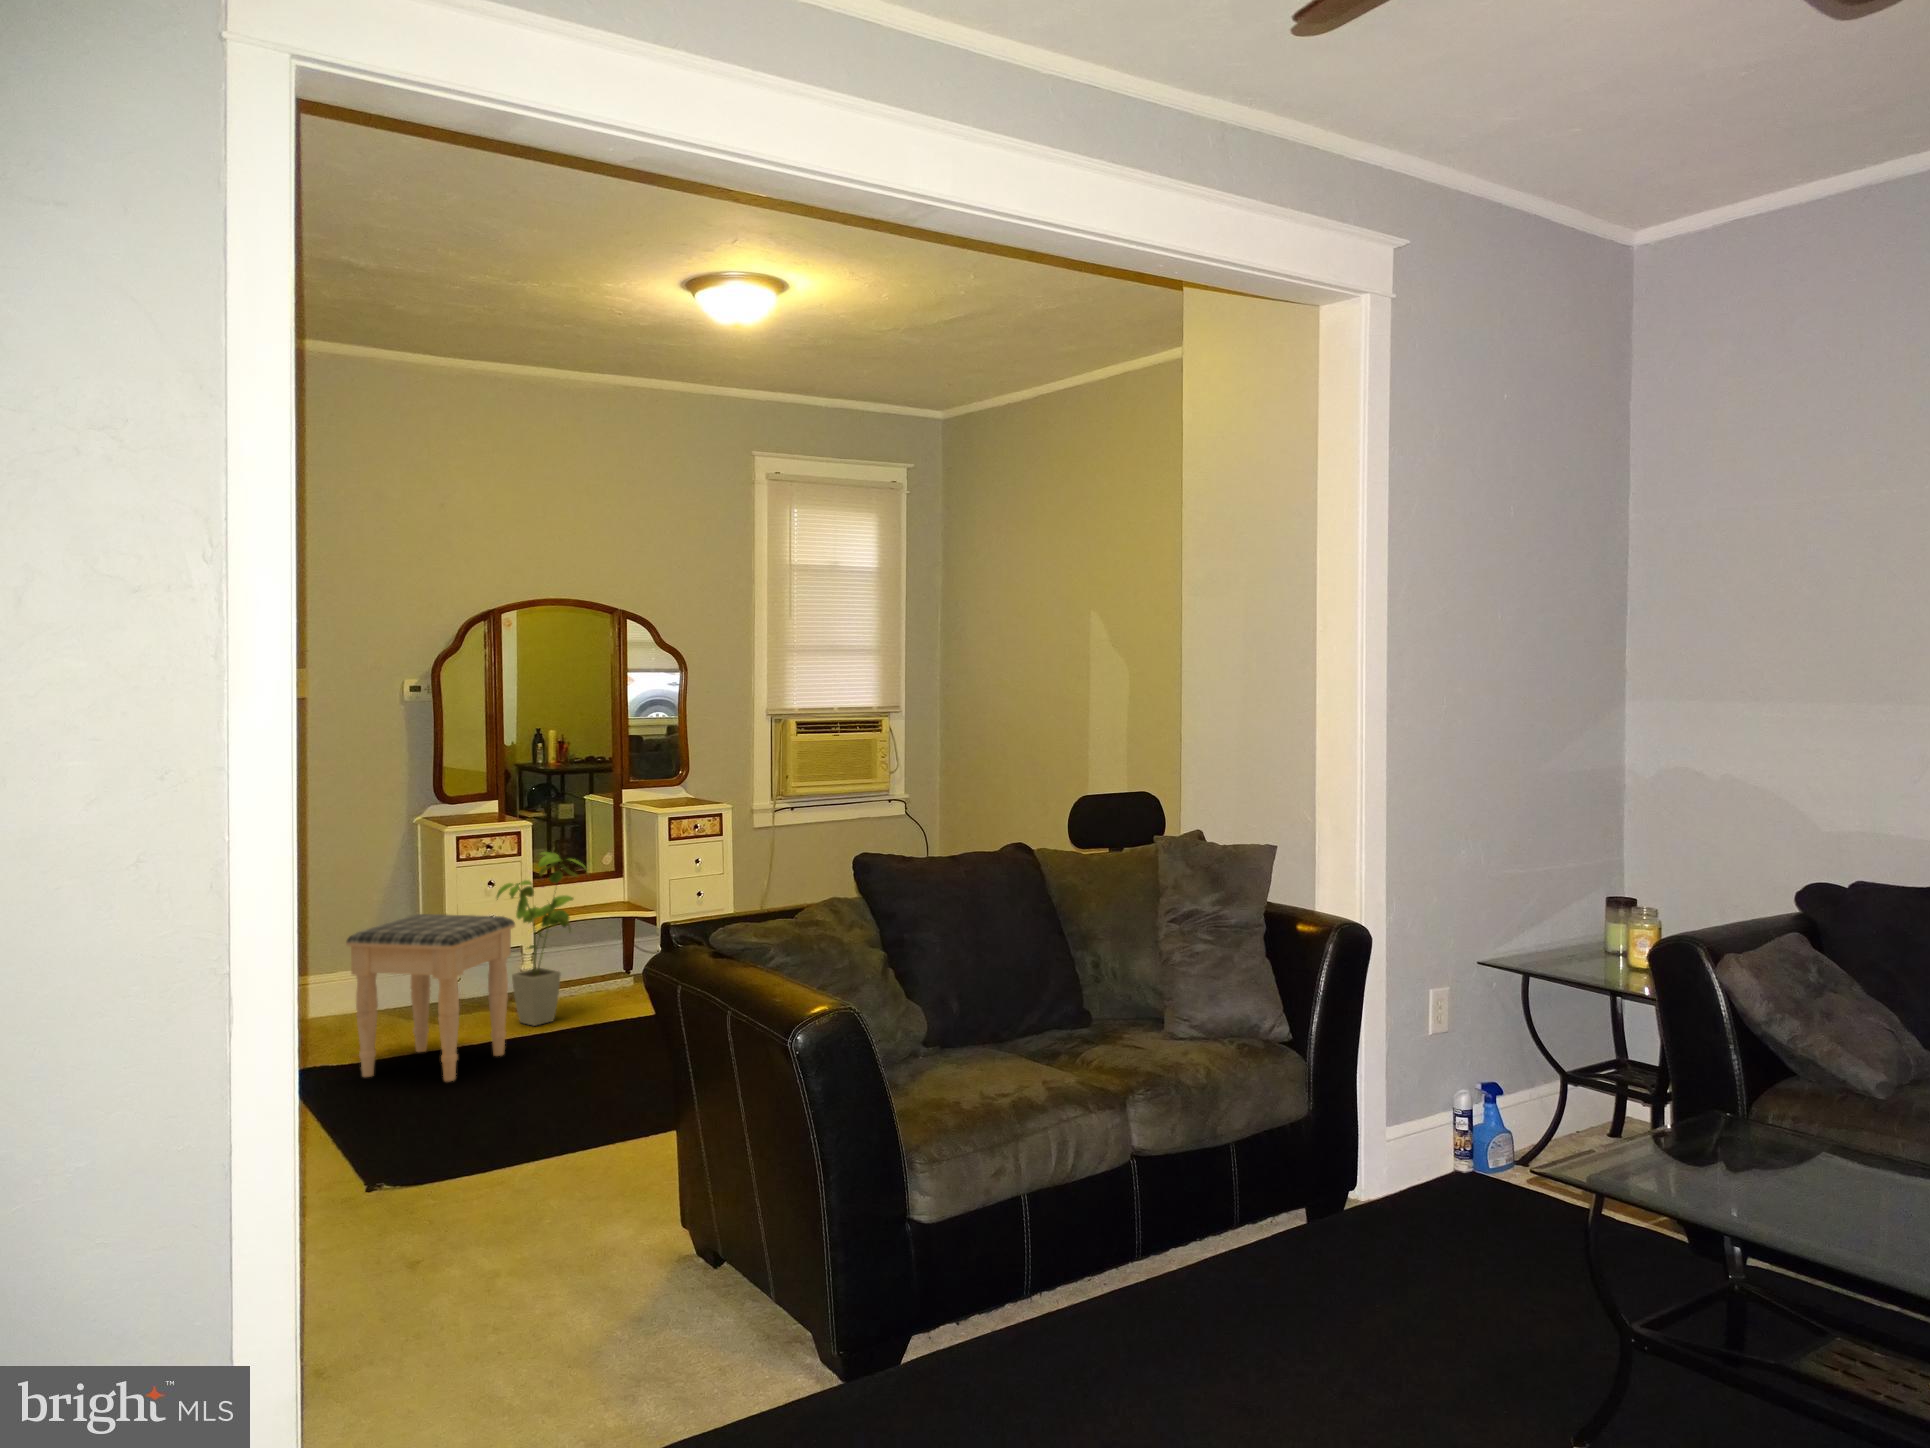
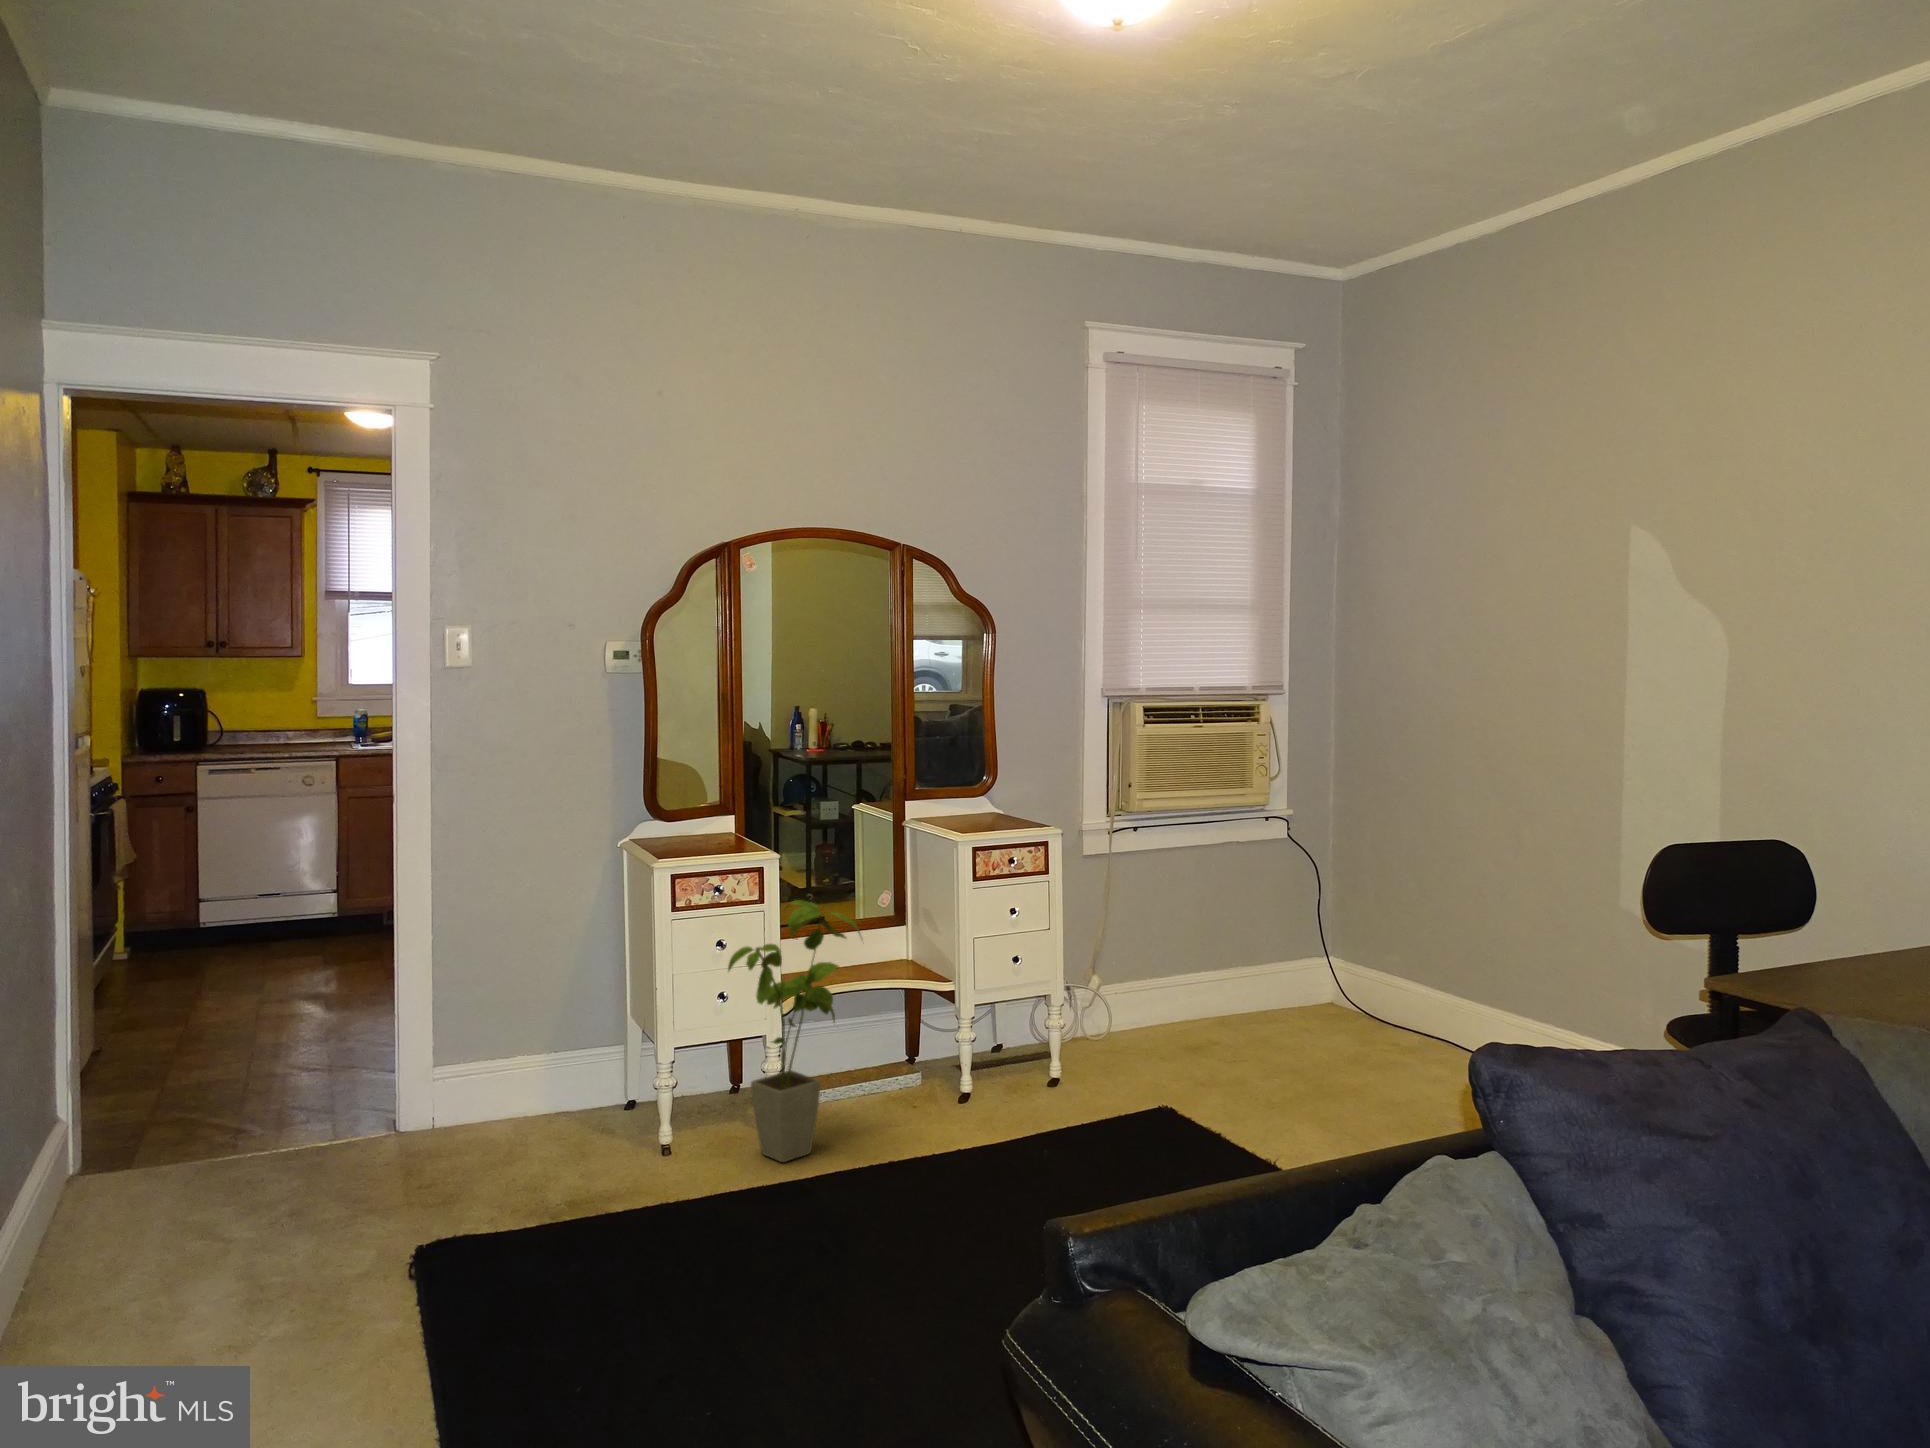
footstool: present [346,914,515,1081] -> none [495,998,753,1287]

